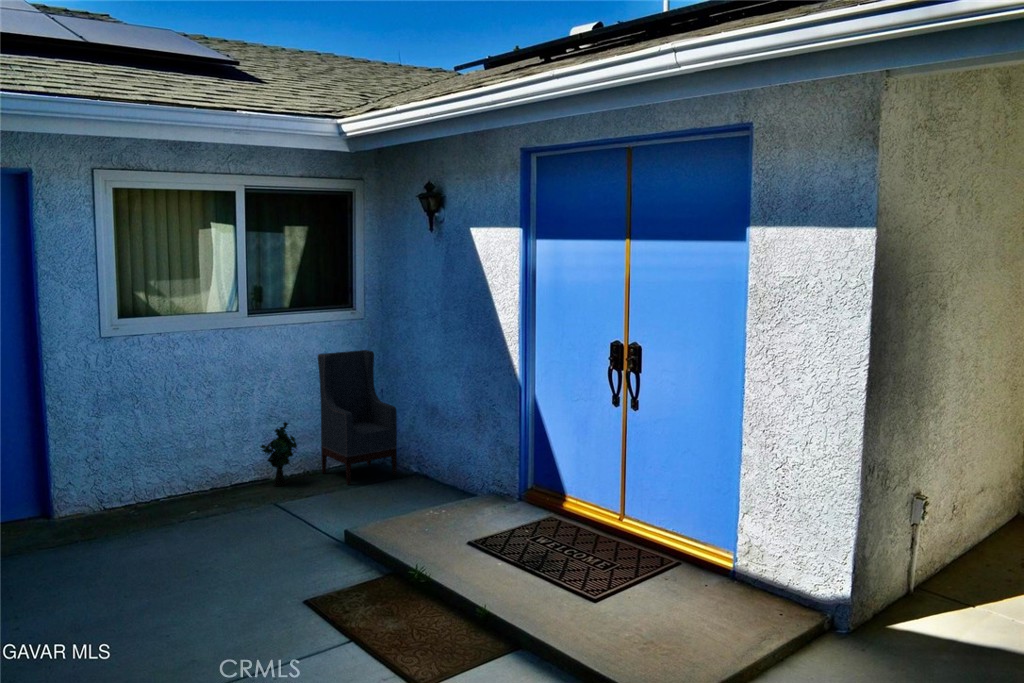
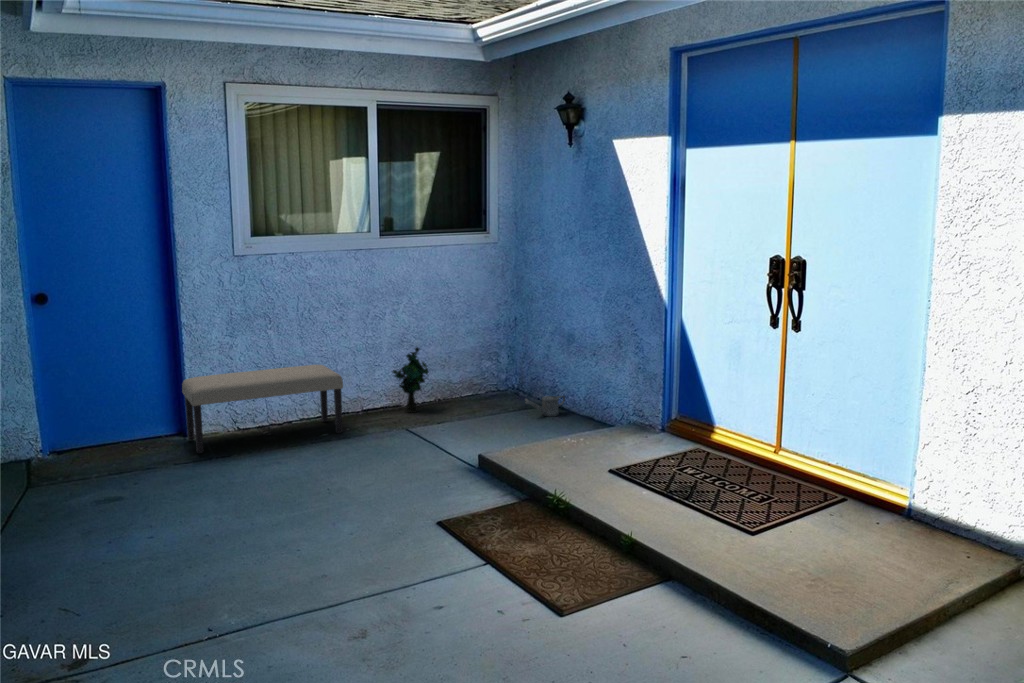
armchair: present [318,350,397,485] -> none [449,275,530,413]
bench: none [40,443,210,539] -> present [182,365,343,453]
watering can: none [391,465,430,486] -> present [525,396,565,416]

